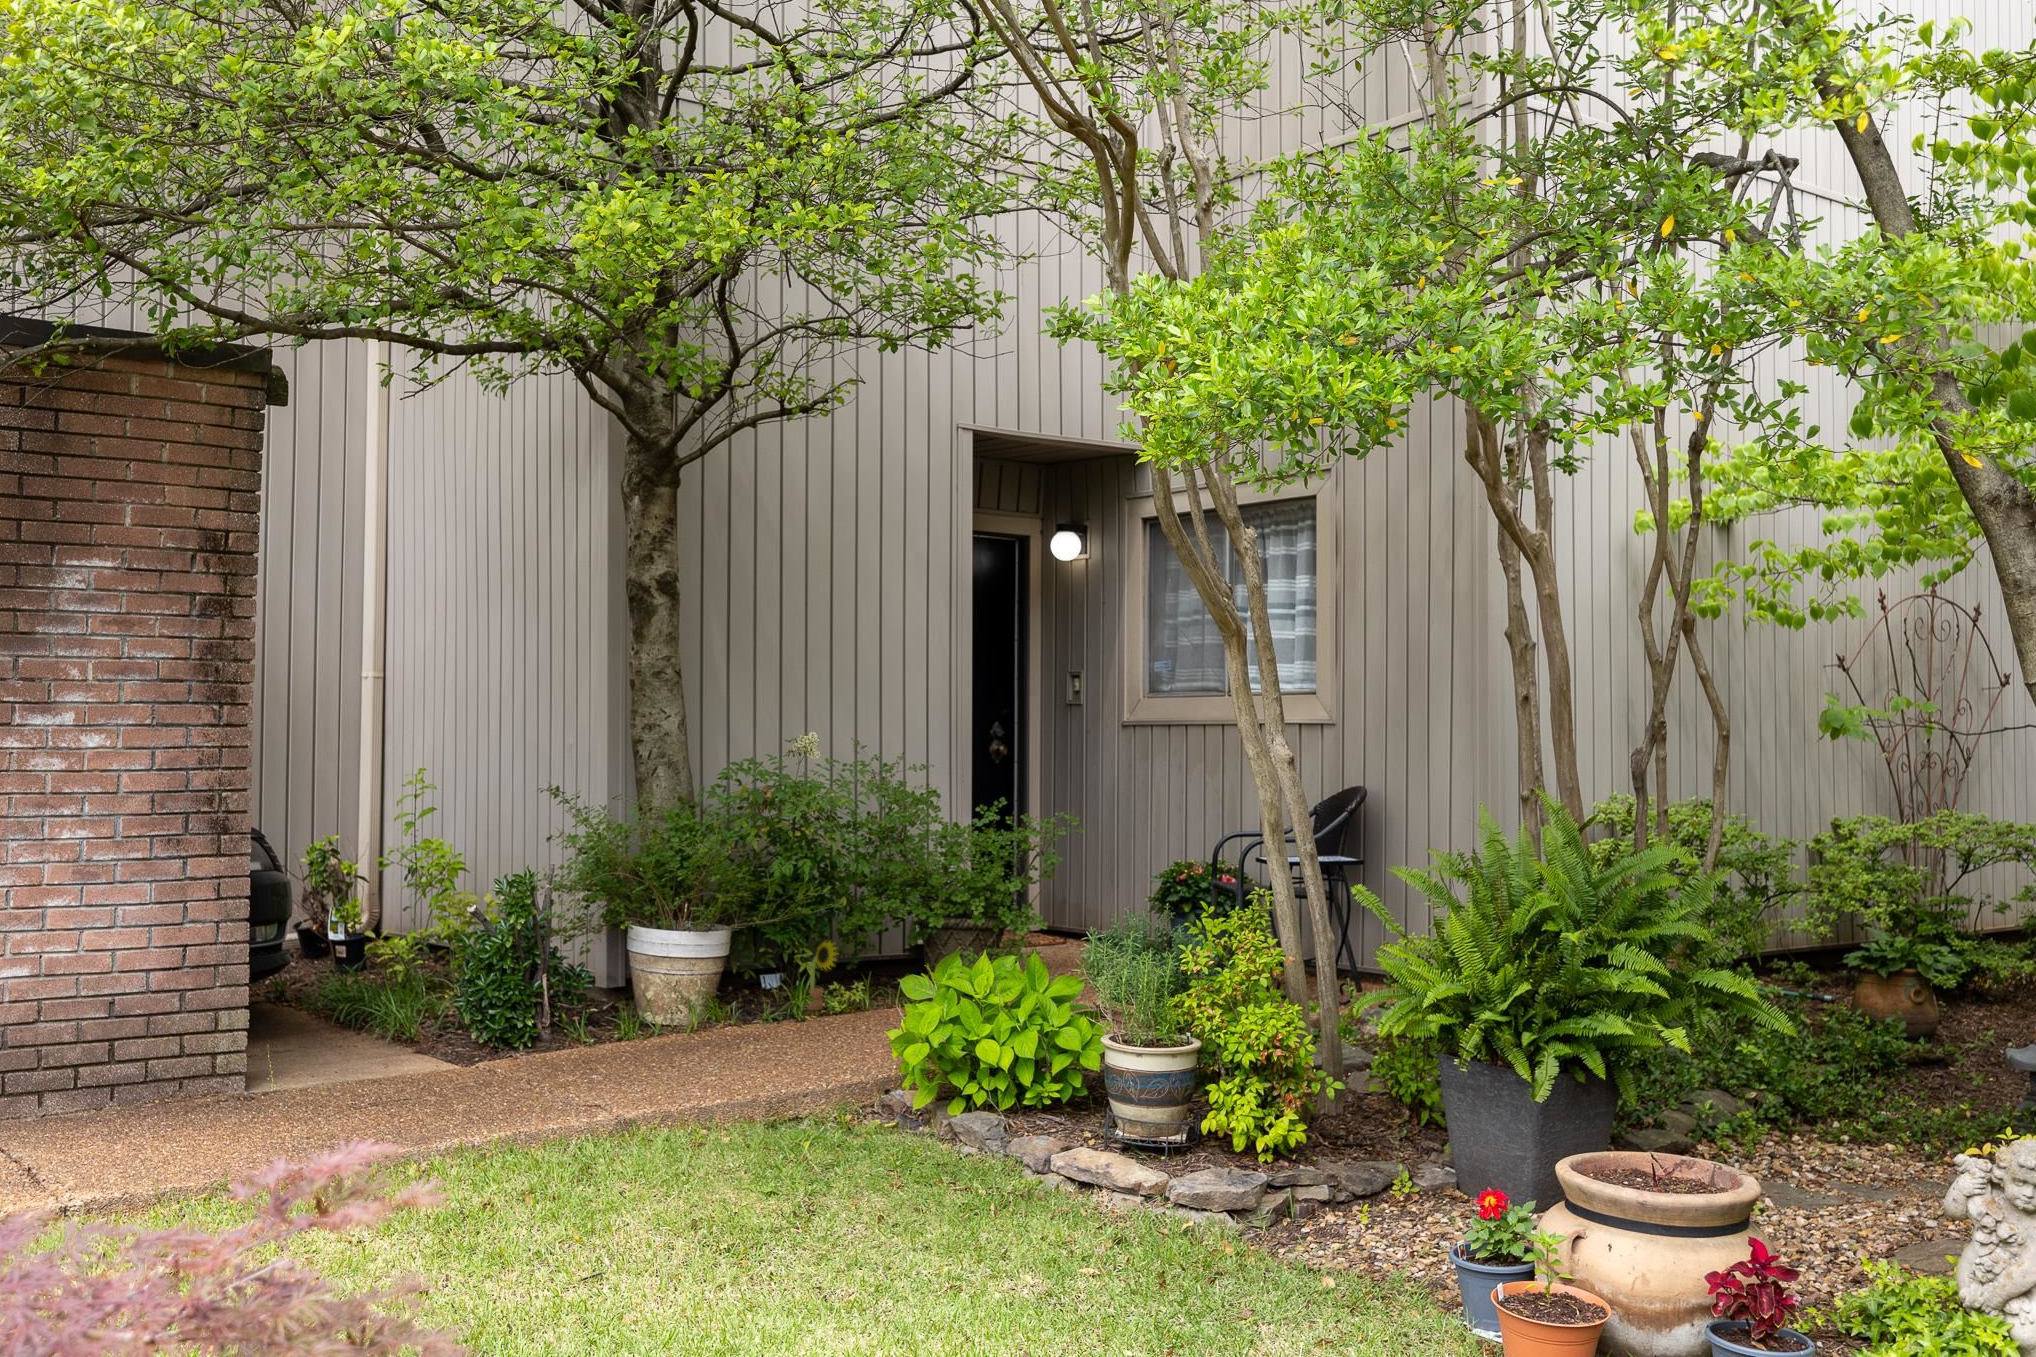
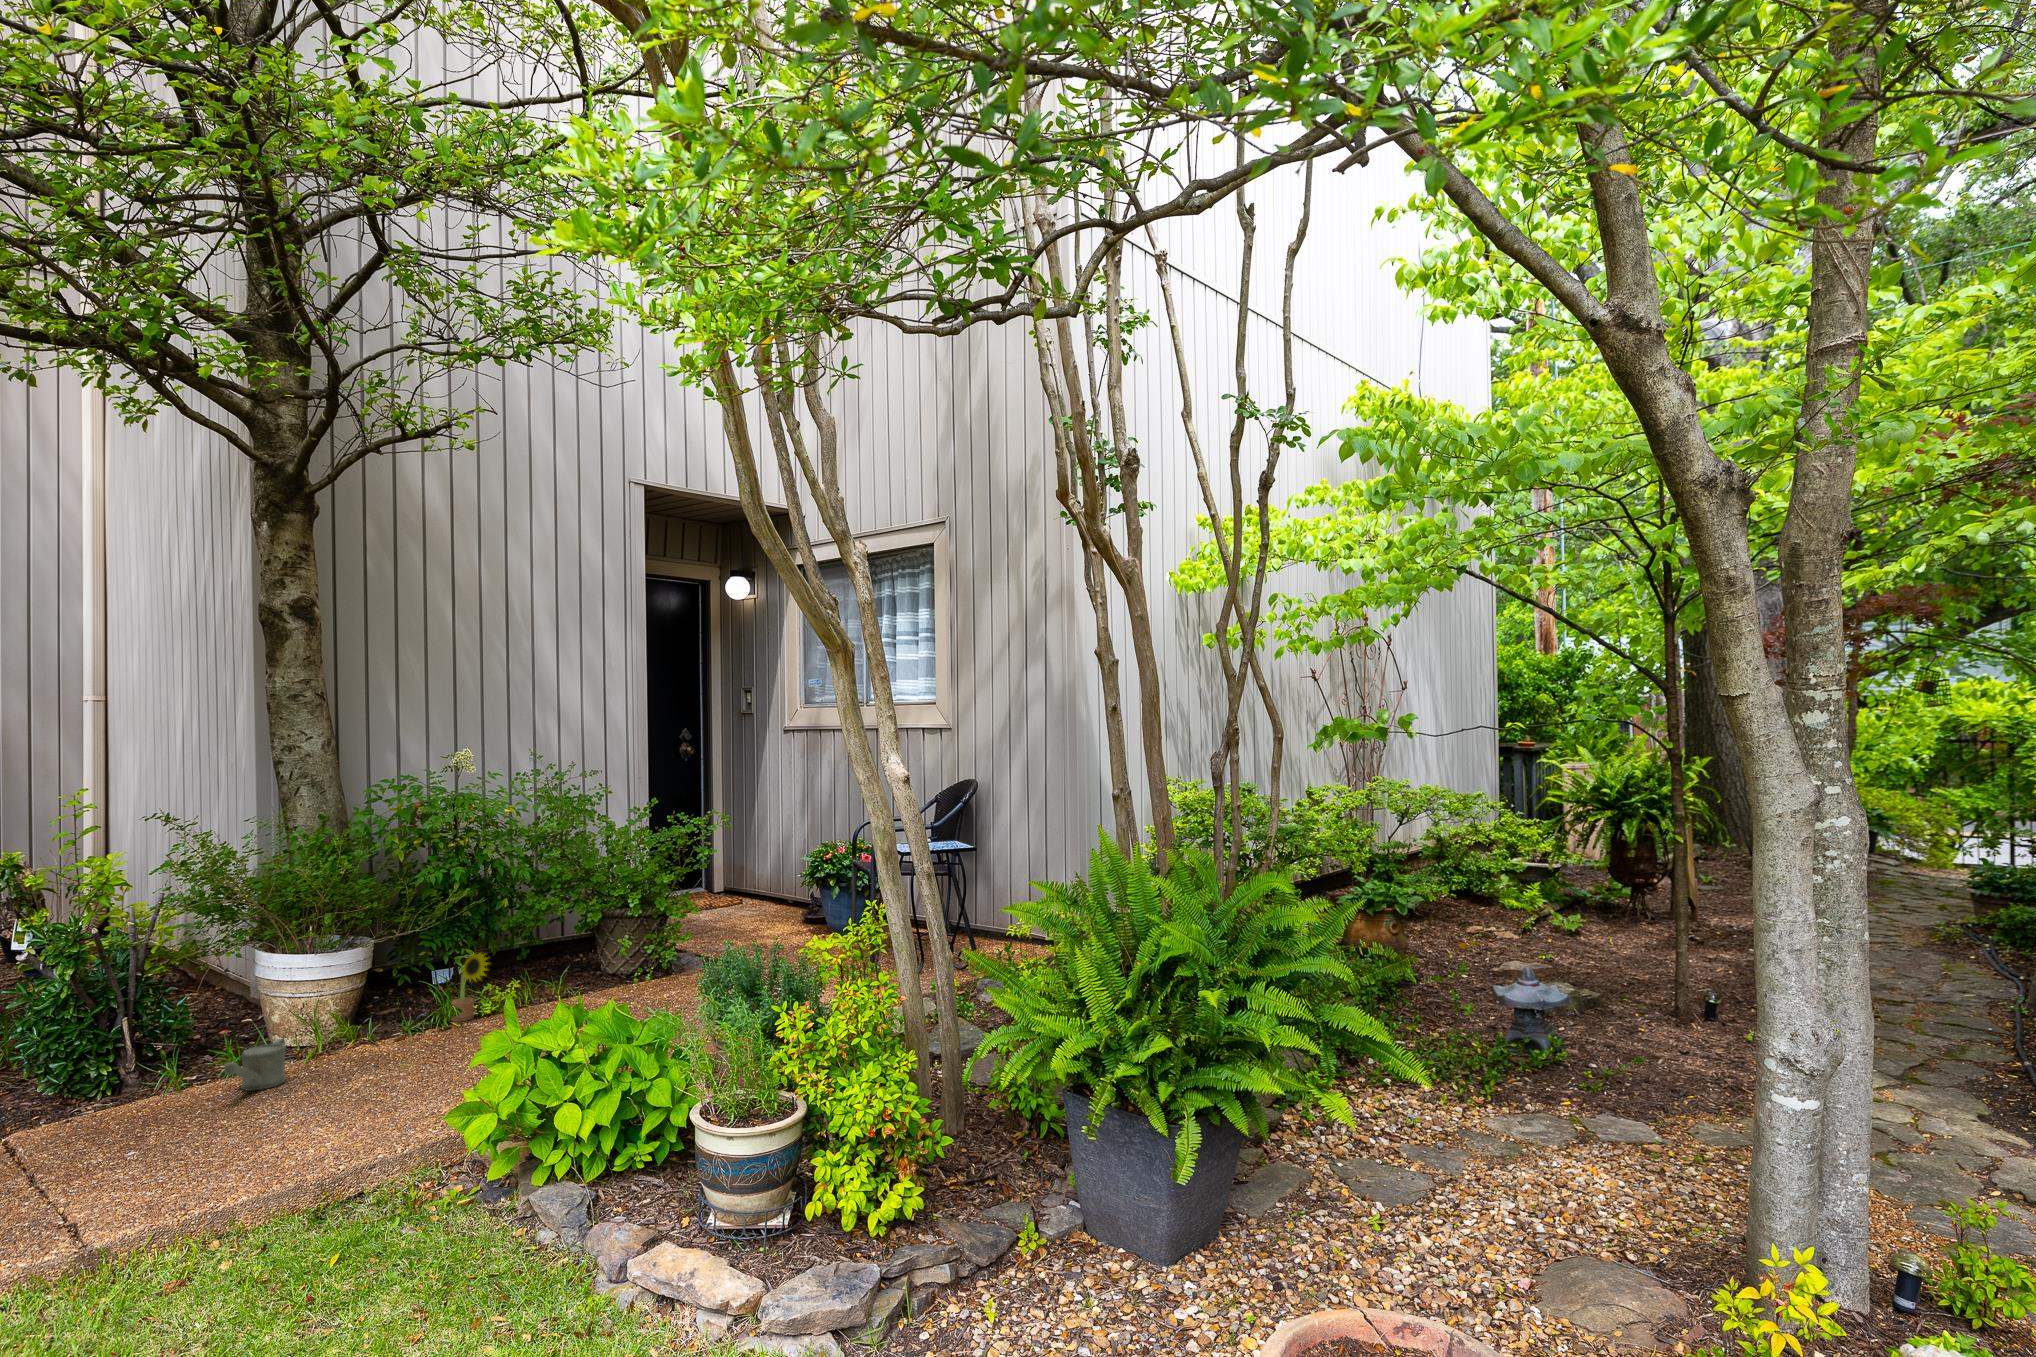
watering can: none [645,1000,683,1042] -> present [224,1038,286,1091]

